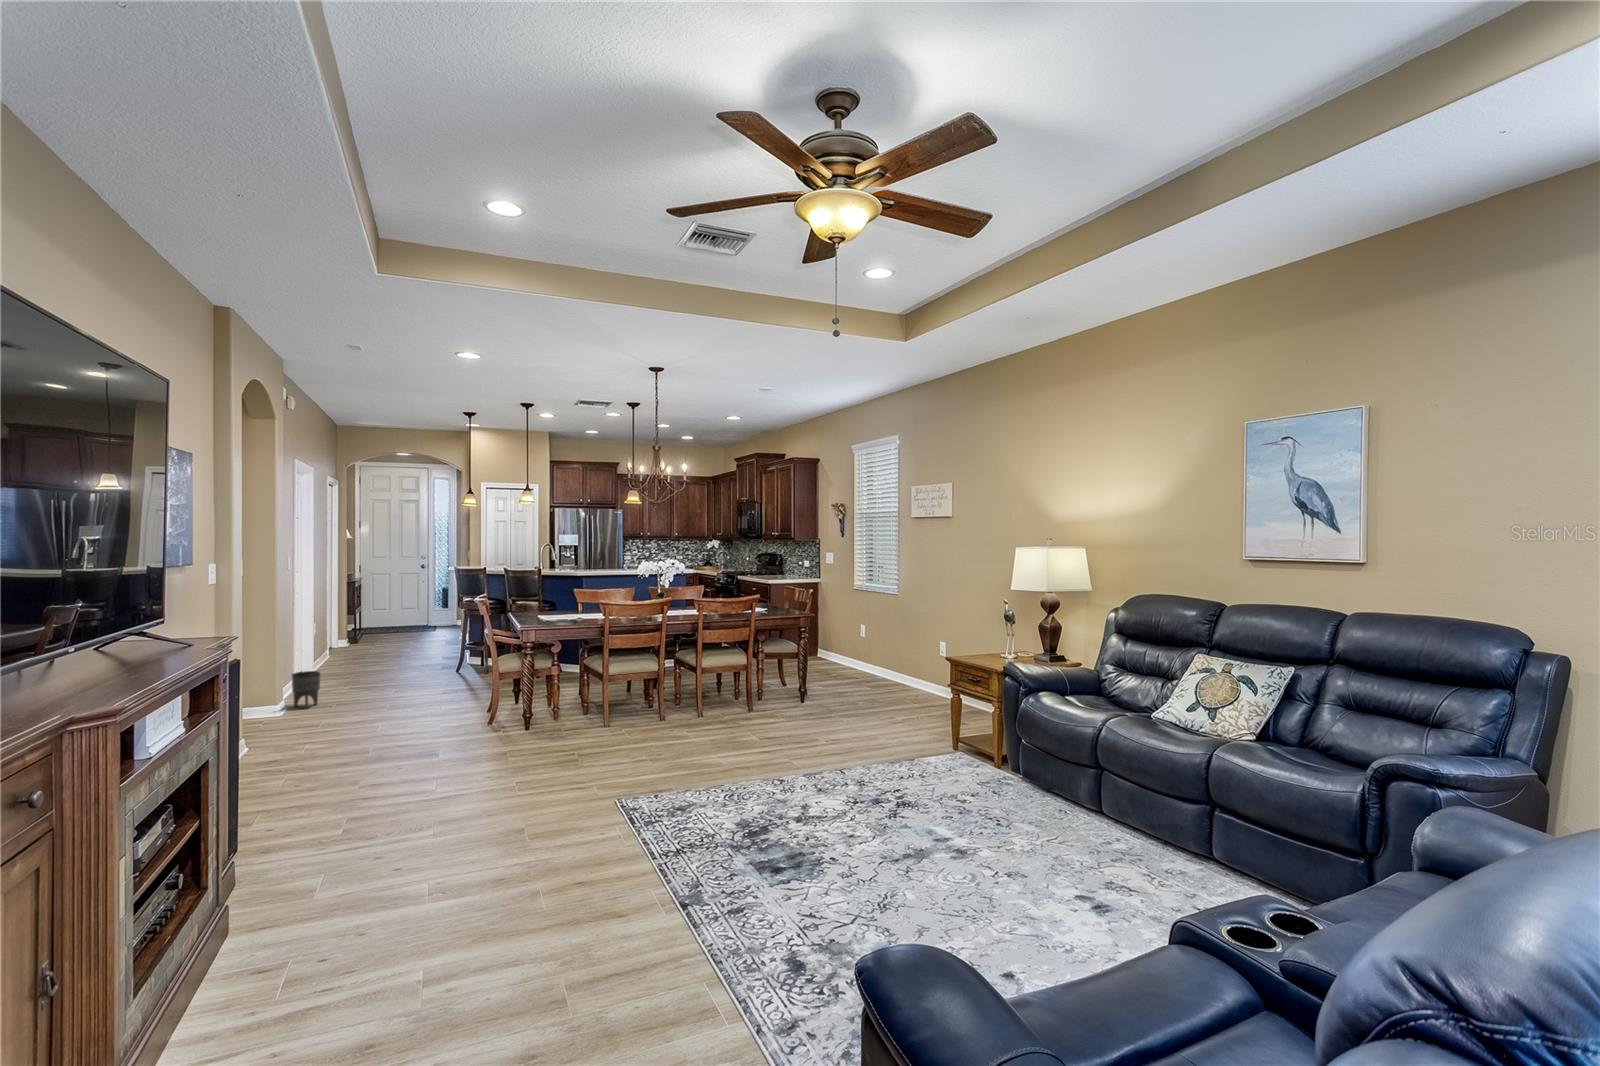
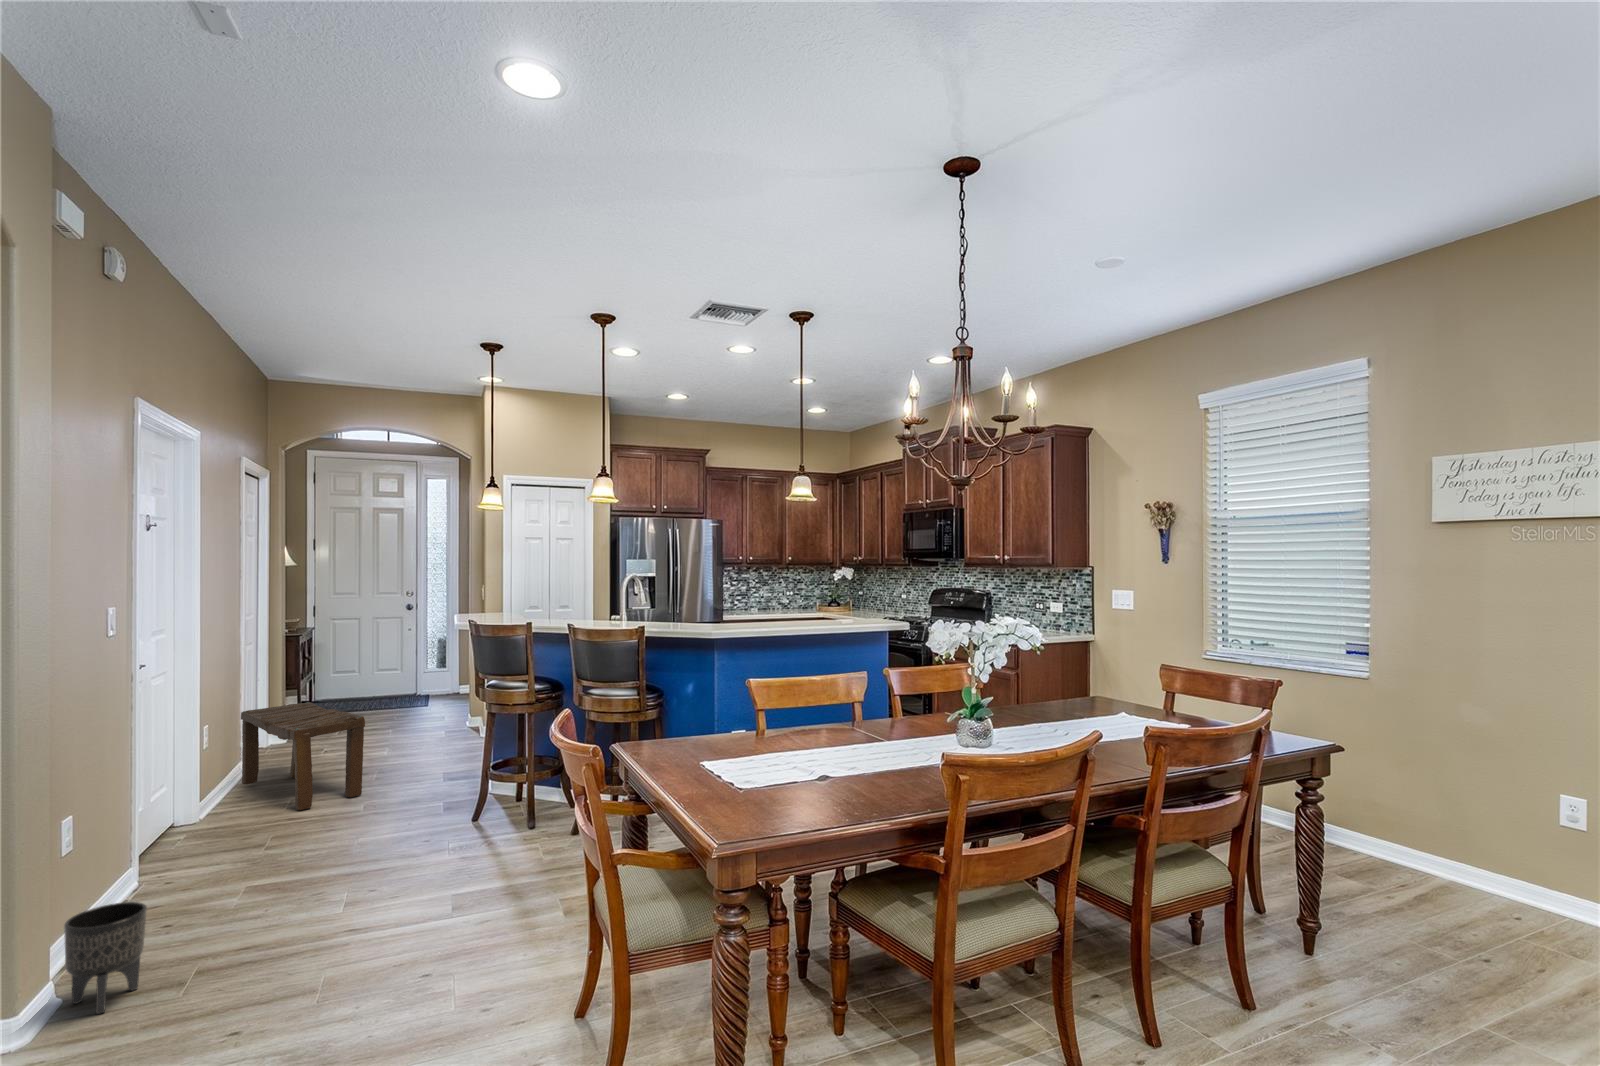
bench: none [331,615,400,667] -> present [241,702,365,810]

